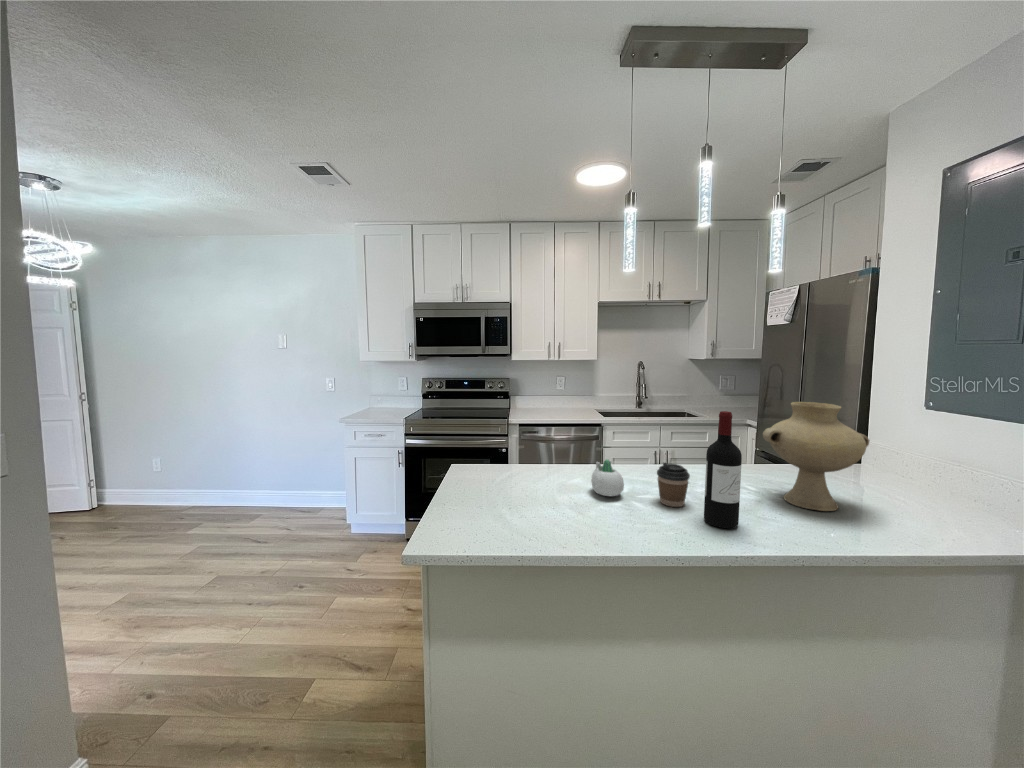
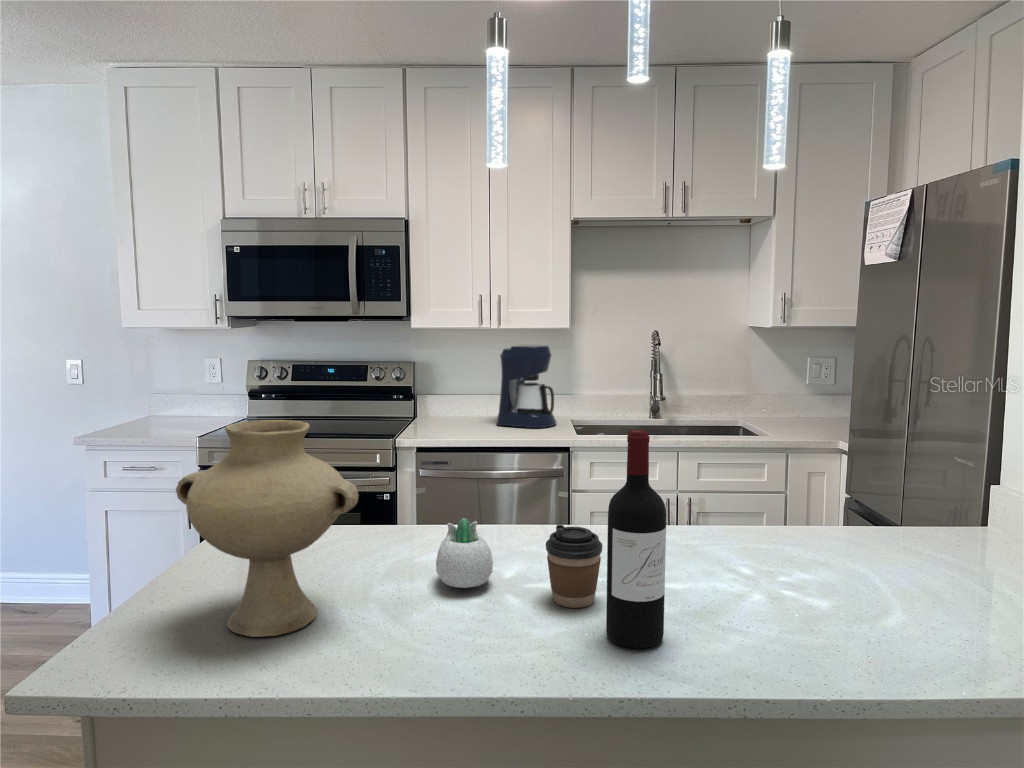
coffee maker: none [557,369,589,413] -> present [496,345,556,428]
vase: present [763,402,869,511] -> present [176,420,359,637]

